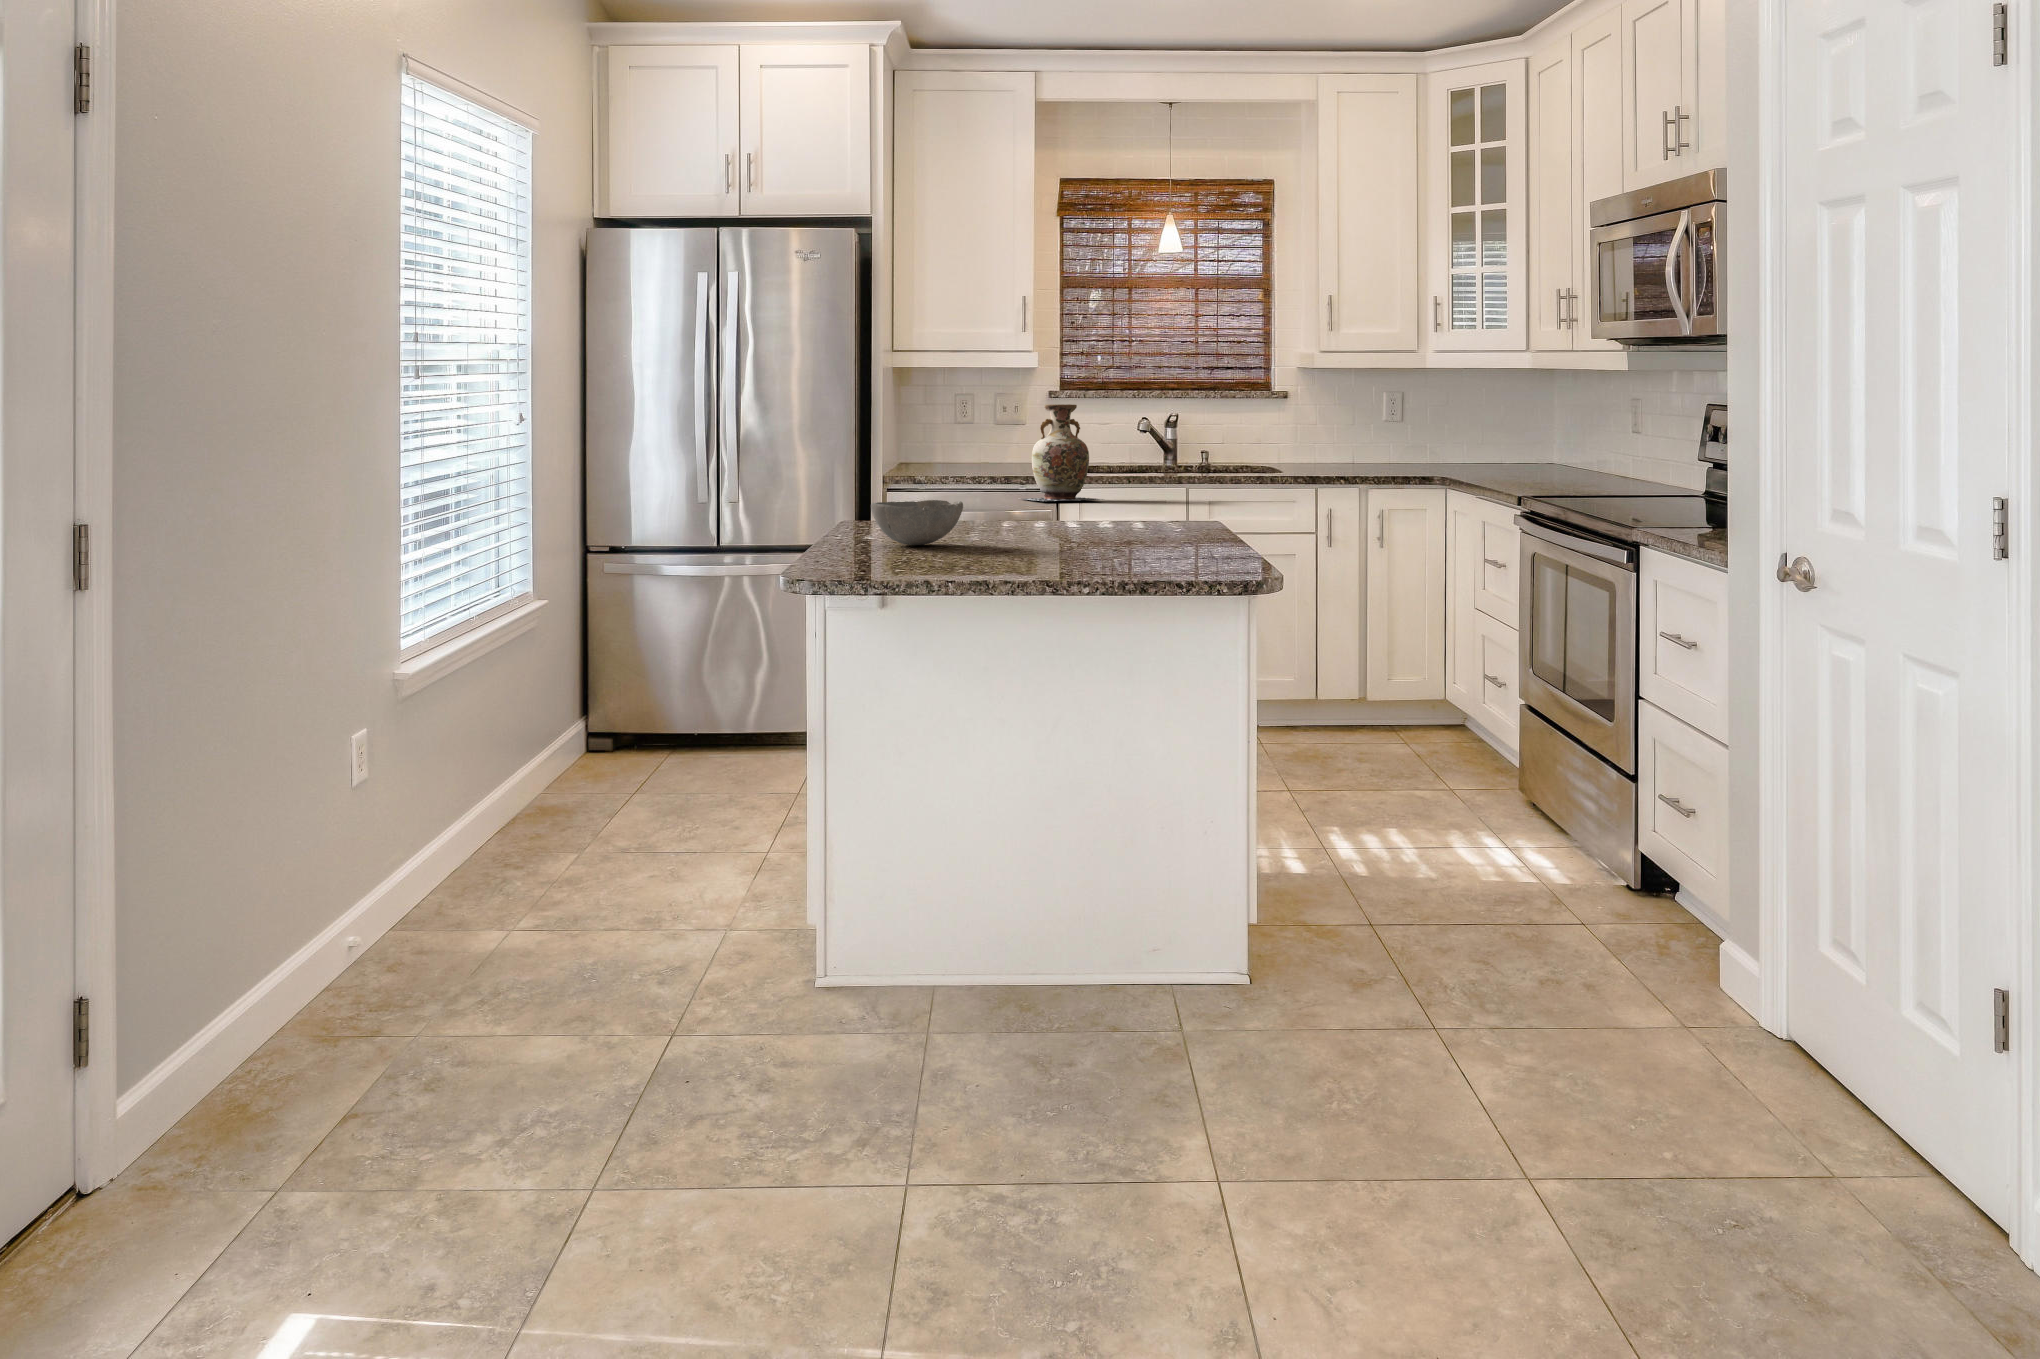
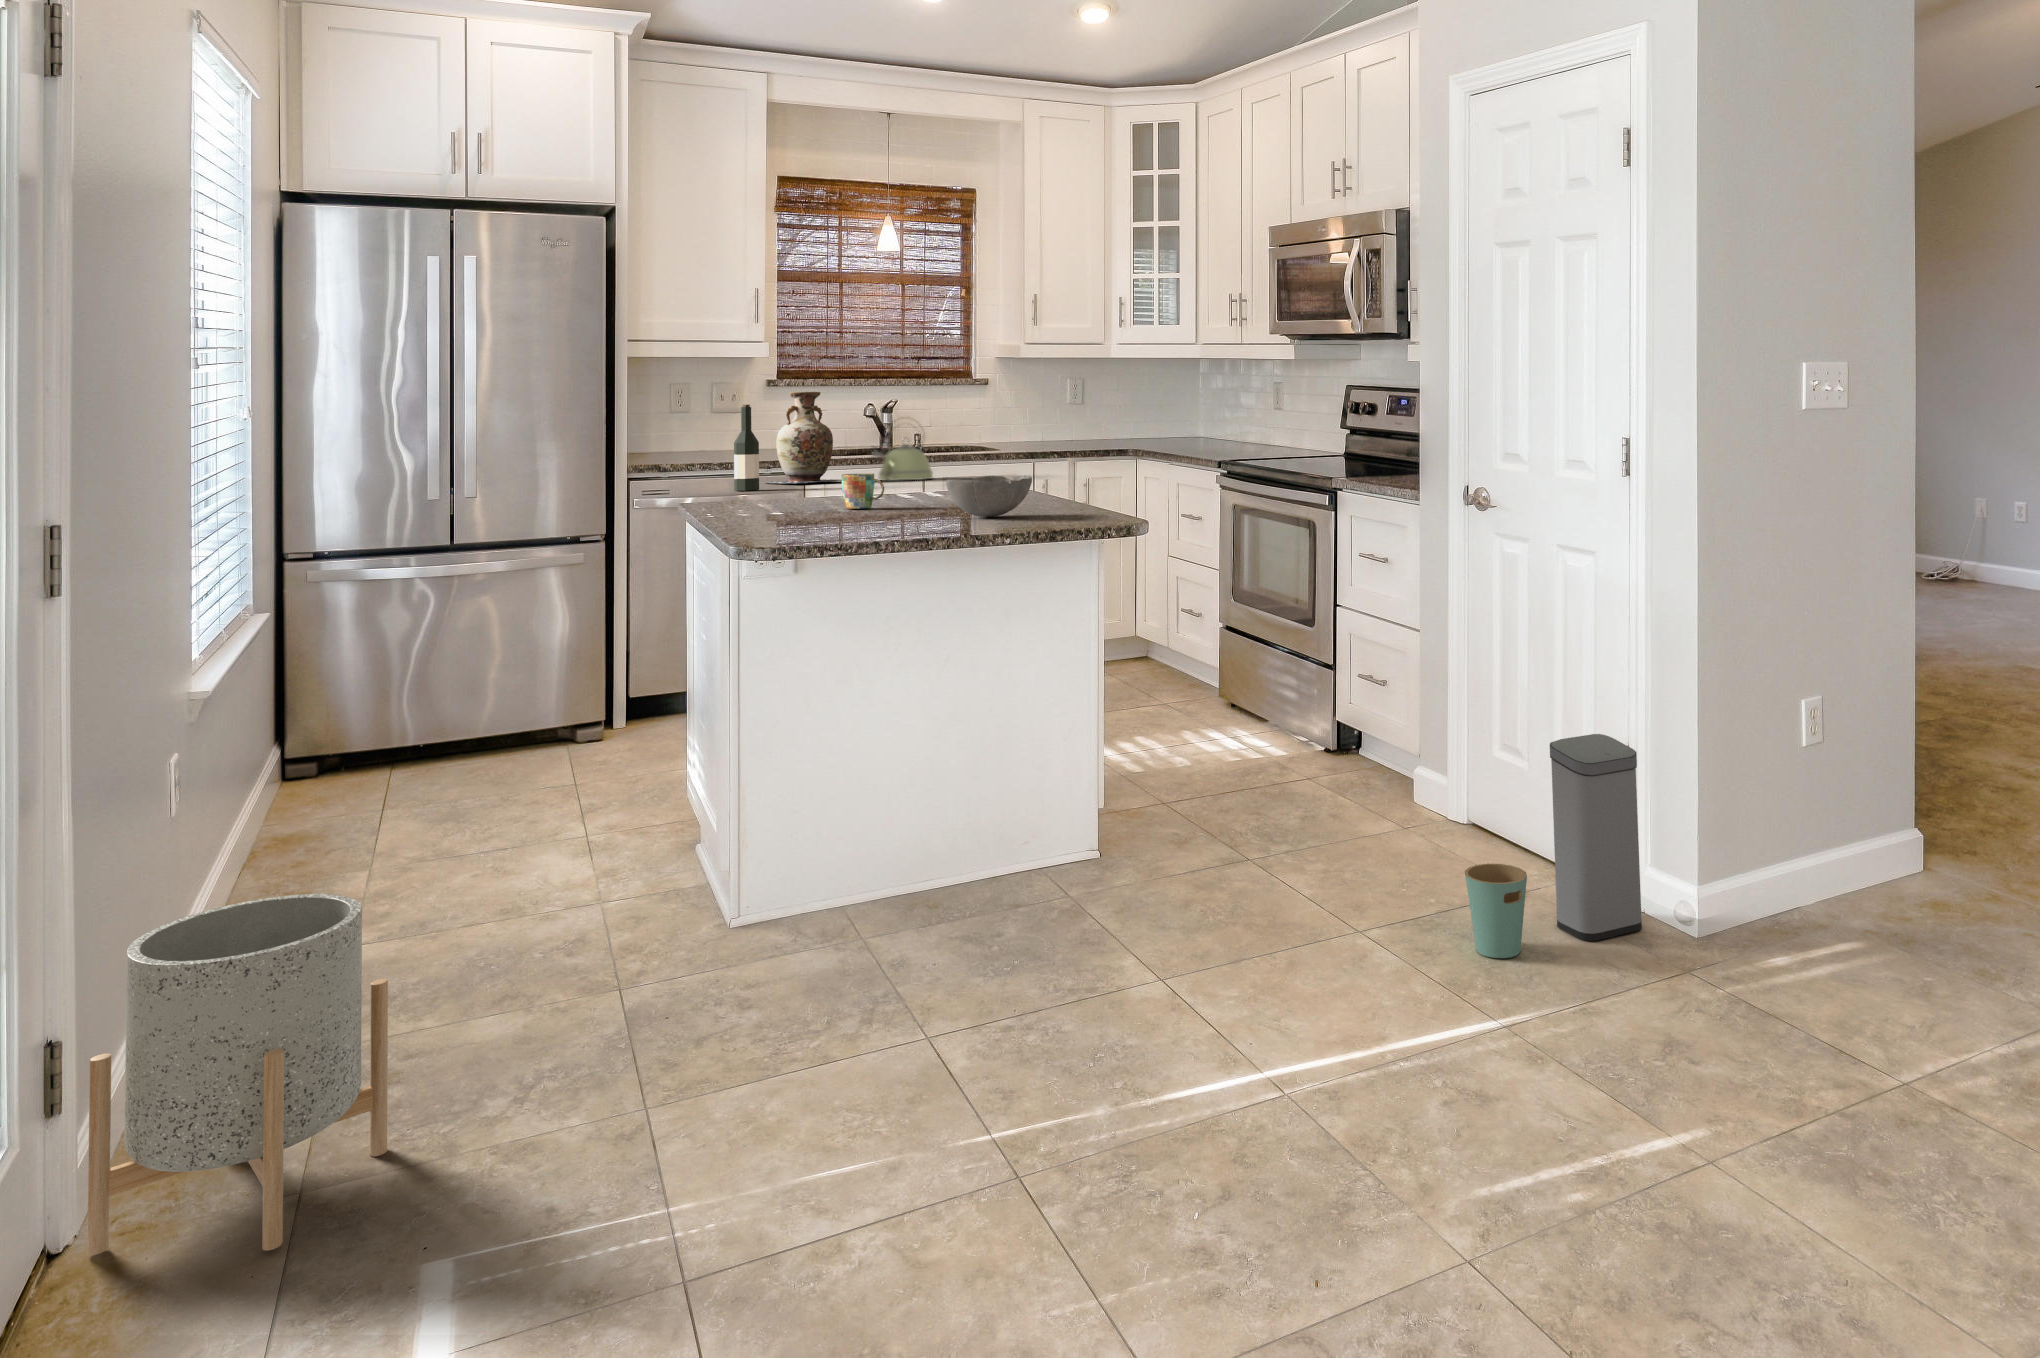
wine bottle: none [968,418,992,507] -> present [734,405,759,491]
kettle: none [1131,433,1199,502] -> present [872,419,933,481]
mug: none [990,497,1037,537] -> present [842,473,884,509]
bowl: present [871,500,963,545] -> present [946,476,1032,517]
planter: none [72,897,352,1266] -> present [87,894,388,1255]
trash can: none [1674,964,2016,1309] -> present [1465,734,1642,958]

